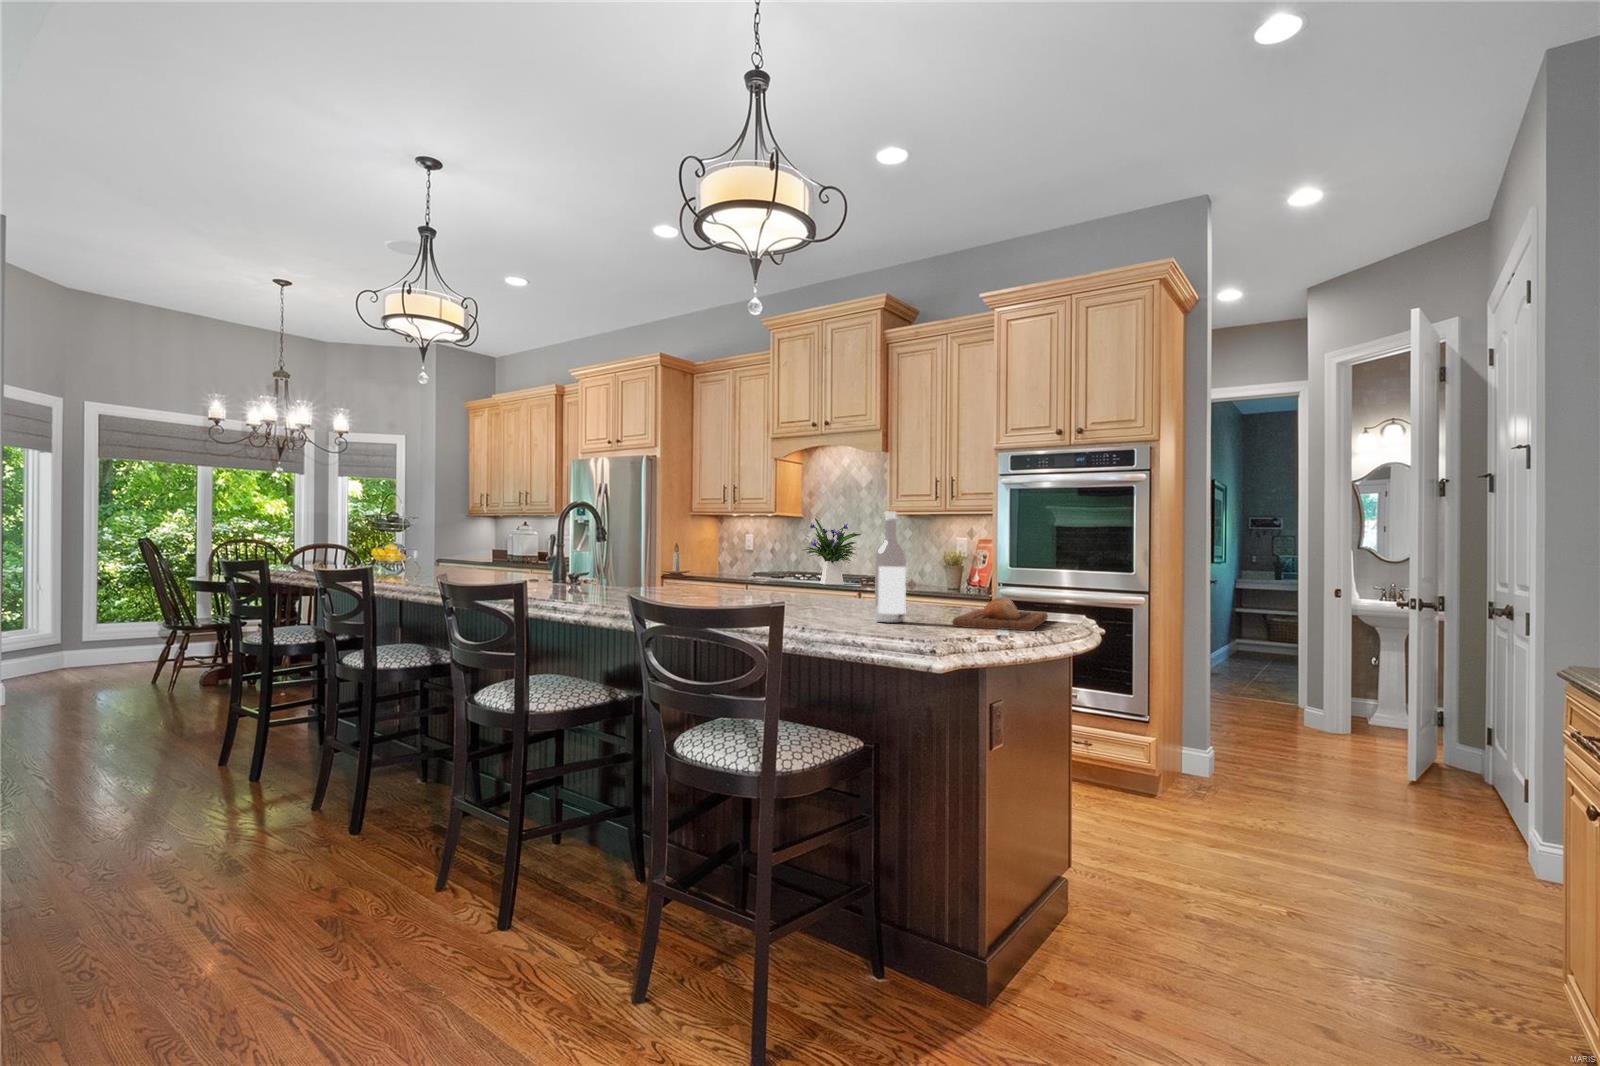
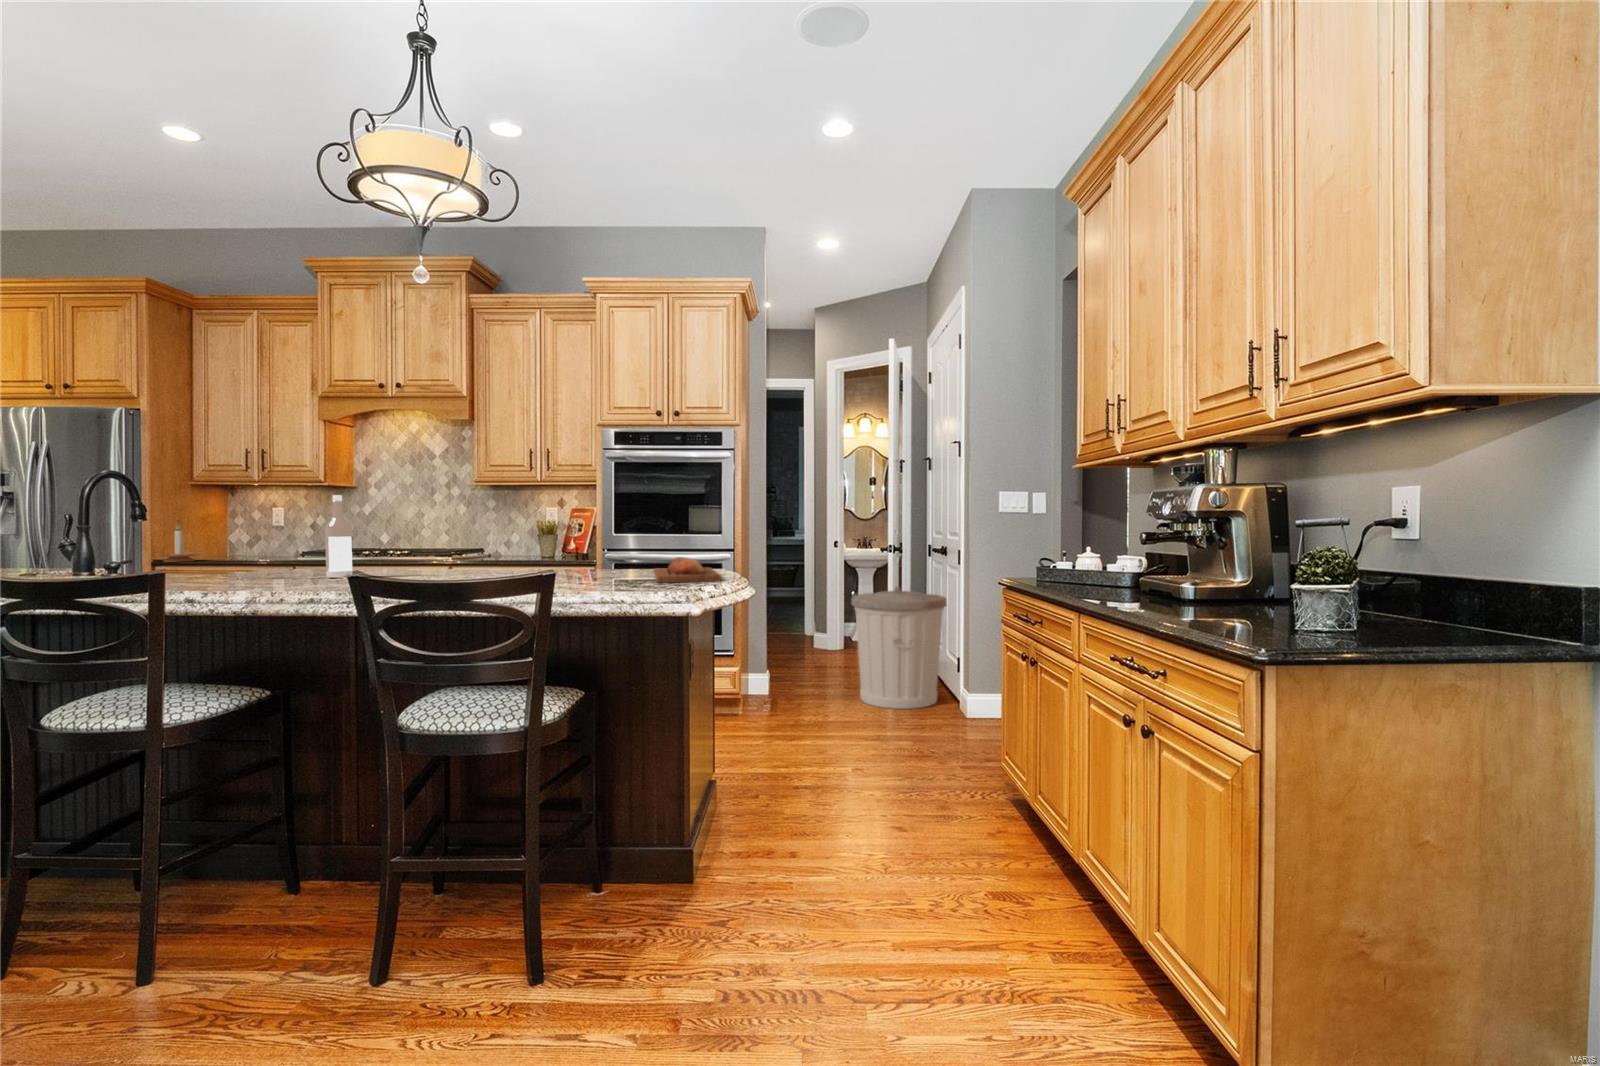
wine bottle: present [875,511,906,623] -> present [325,495,352,577]
flower arrangement: present [805,518,861,585] -> none [374,488,447,559]
trash can: none [1335,657,1508,841] -> present [851,586,947,709]

